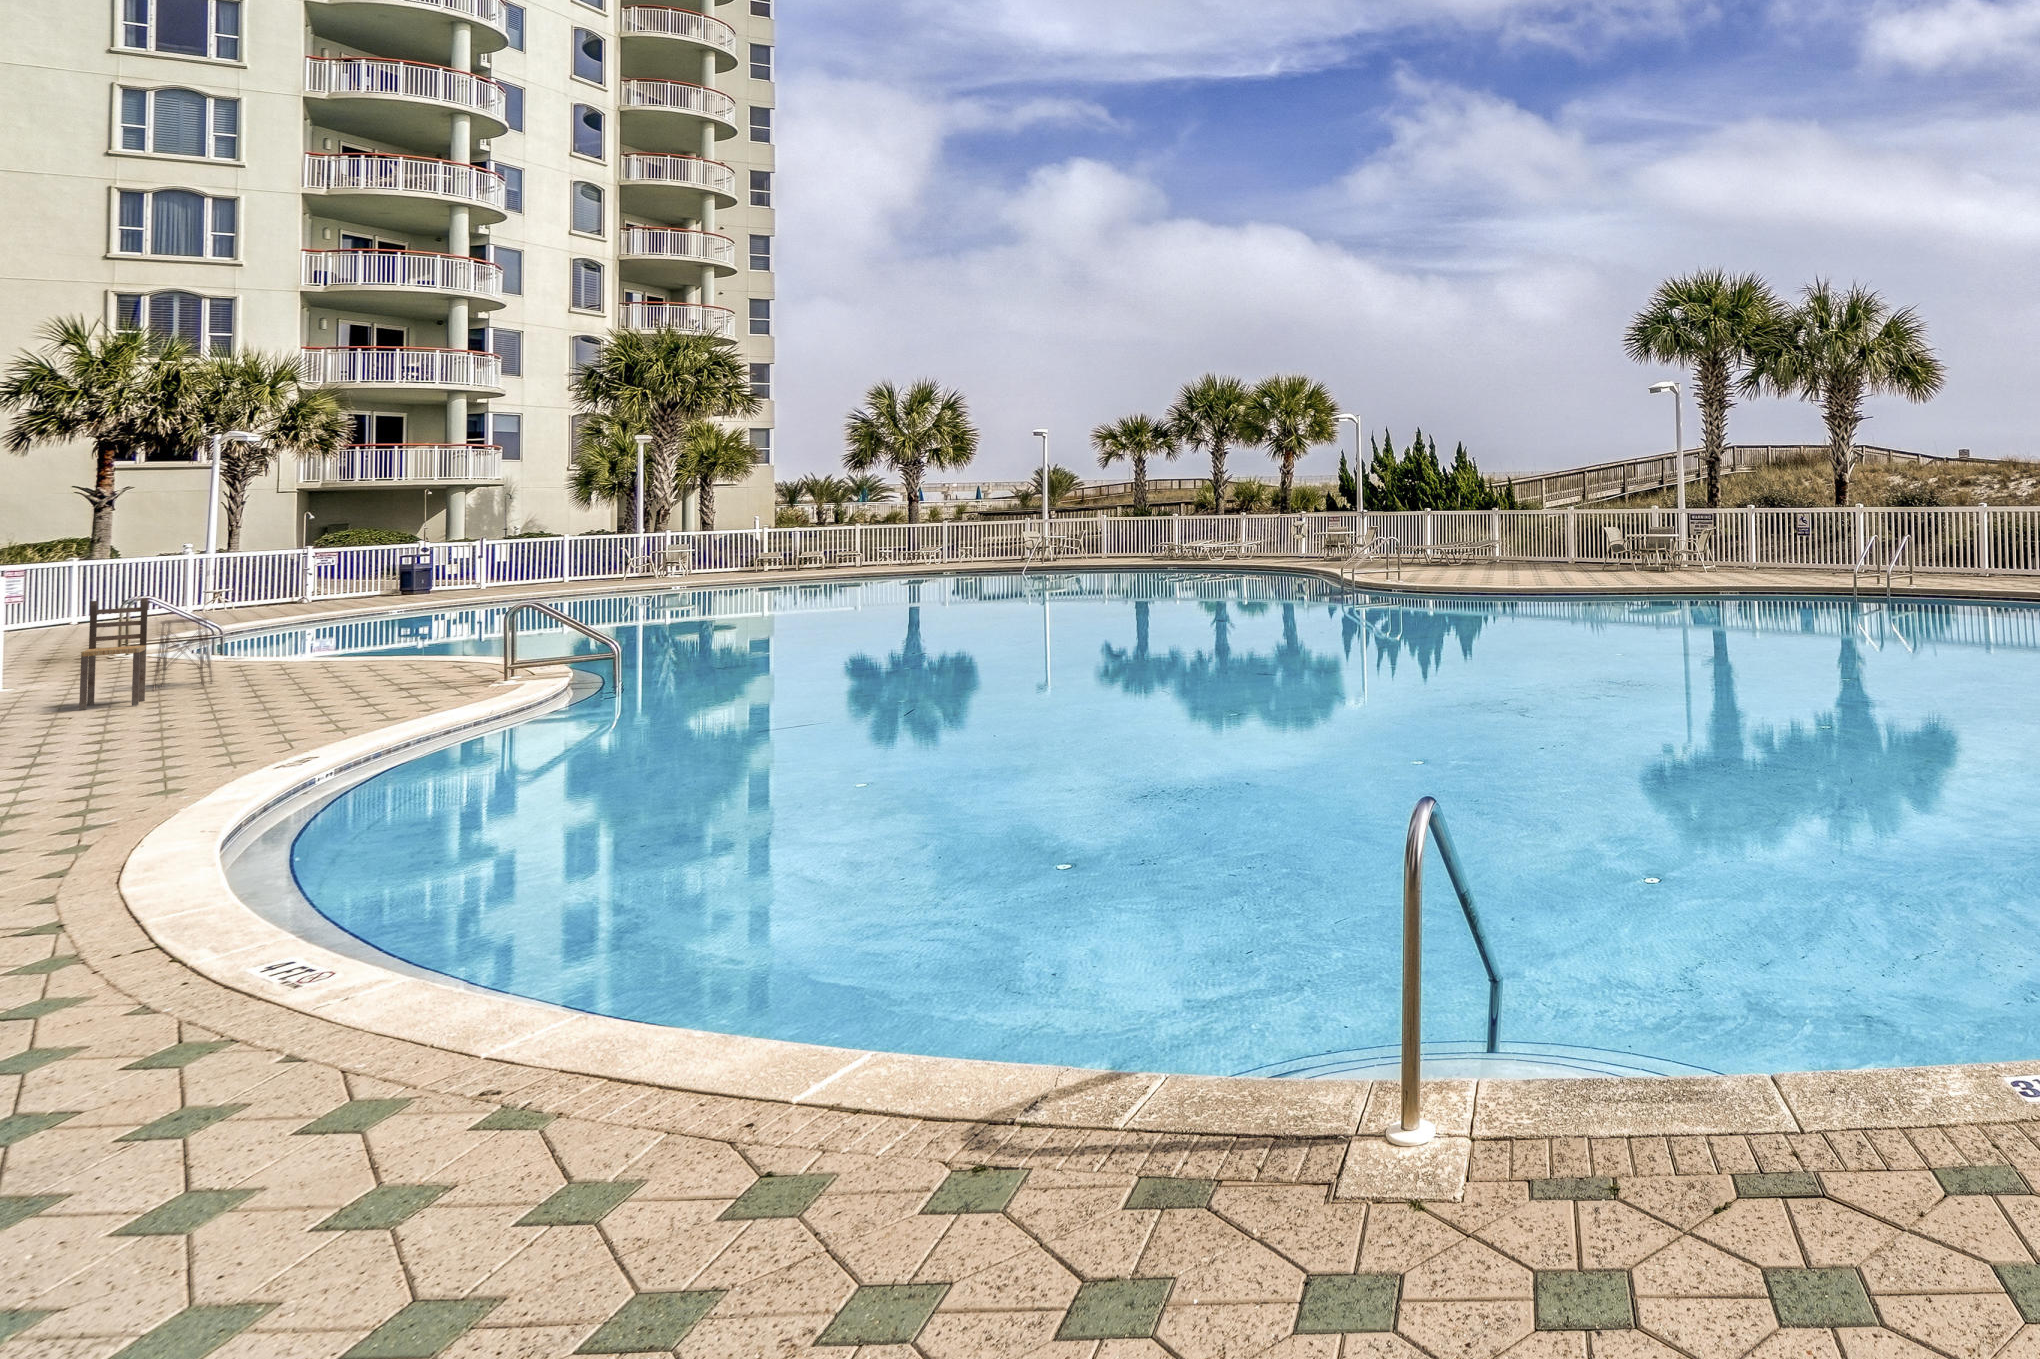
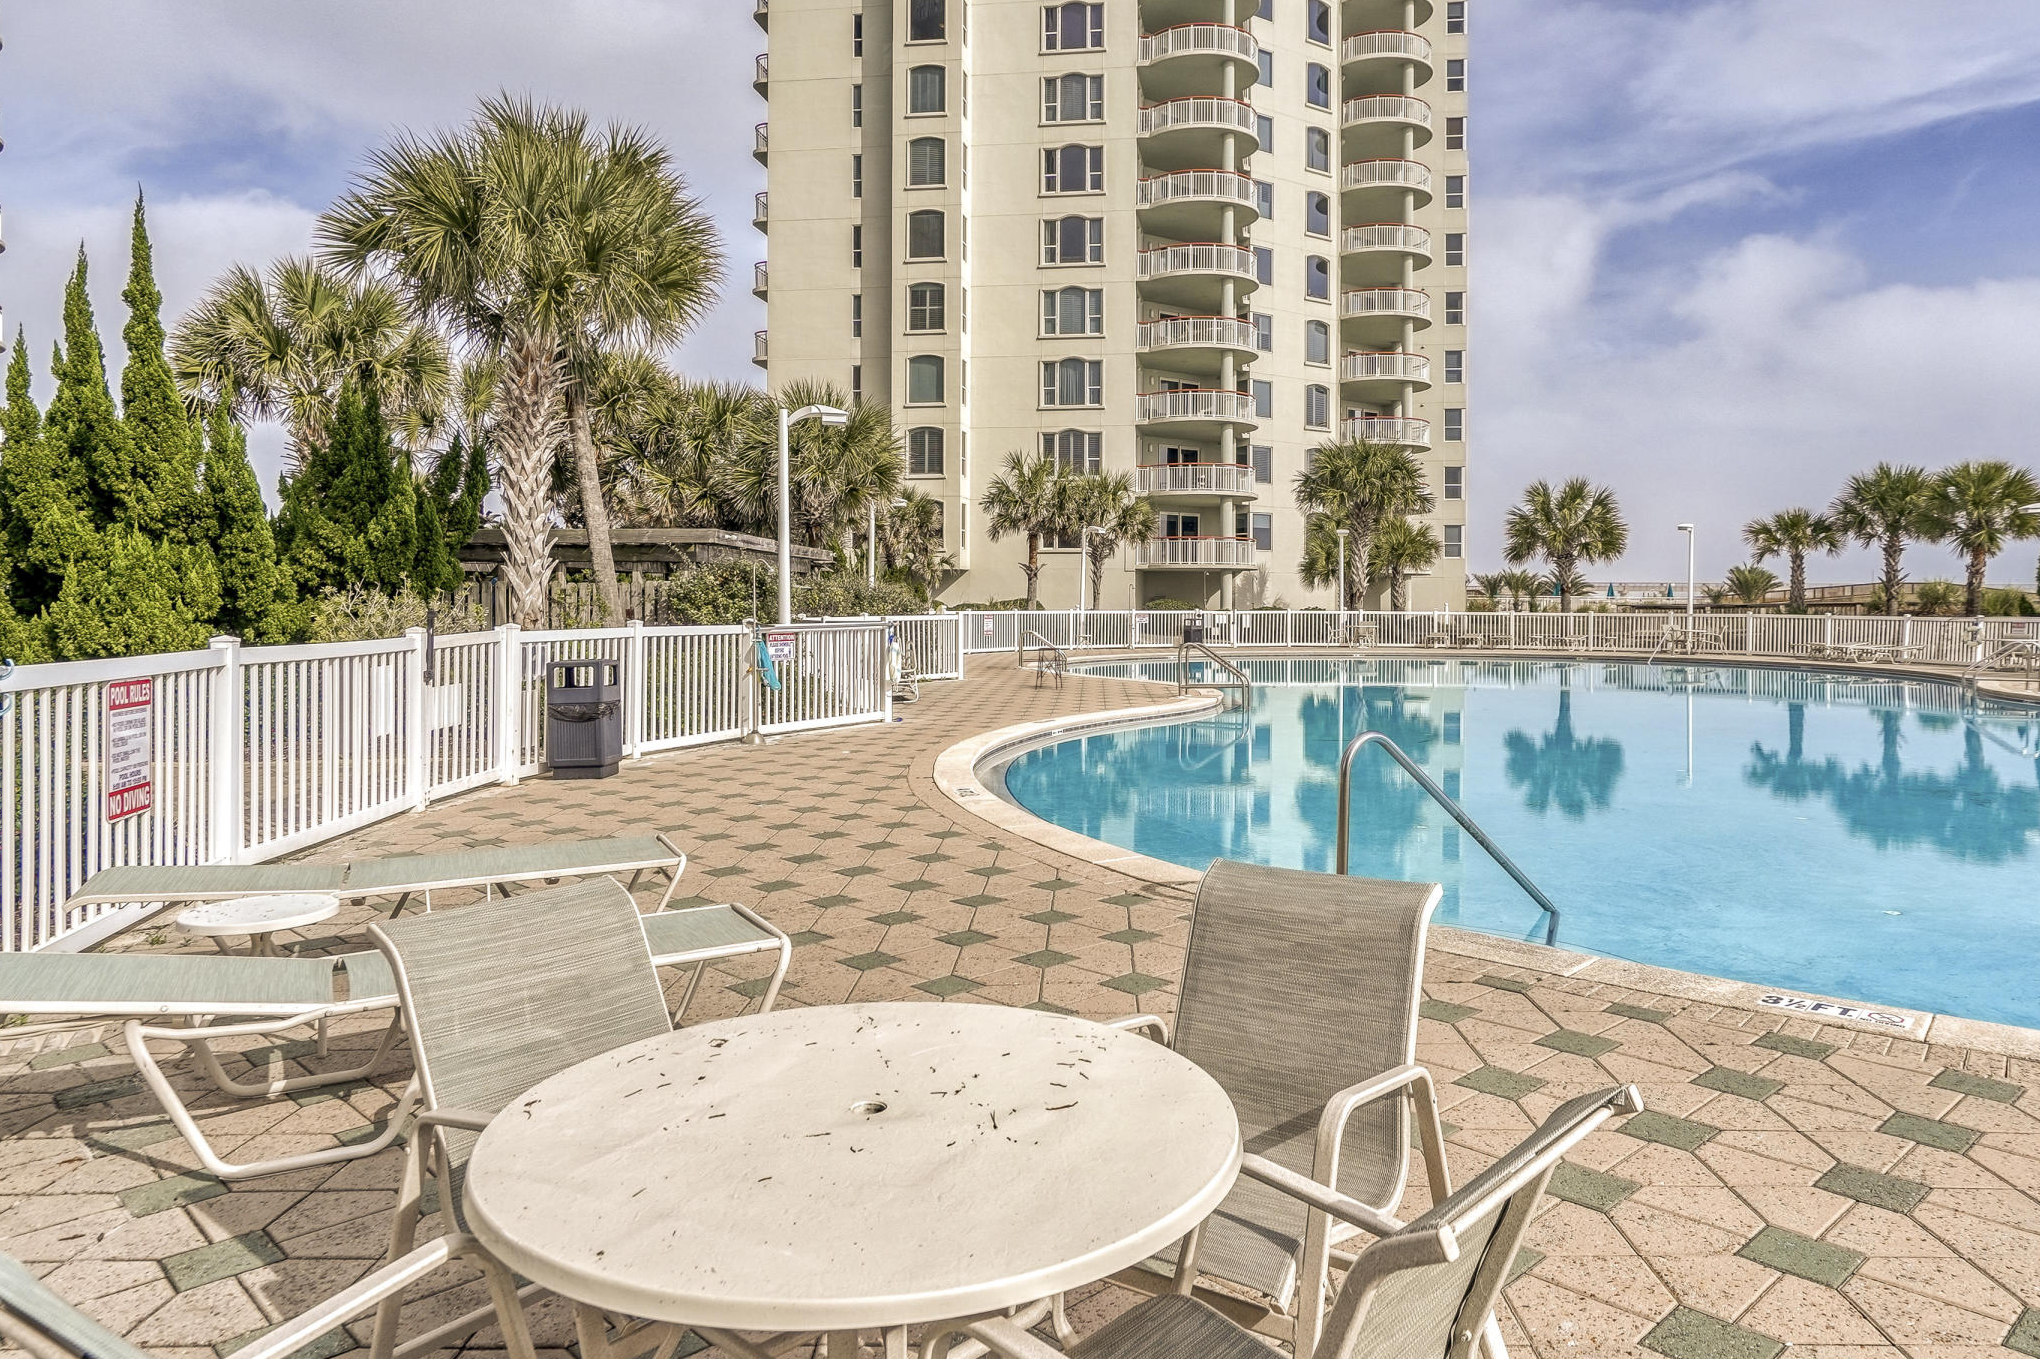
chair: present [79,598,148,710] -> none [1003,633,1031,696]

